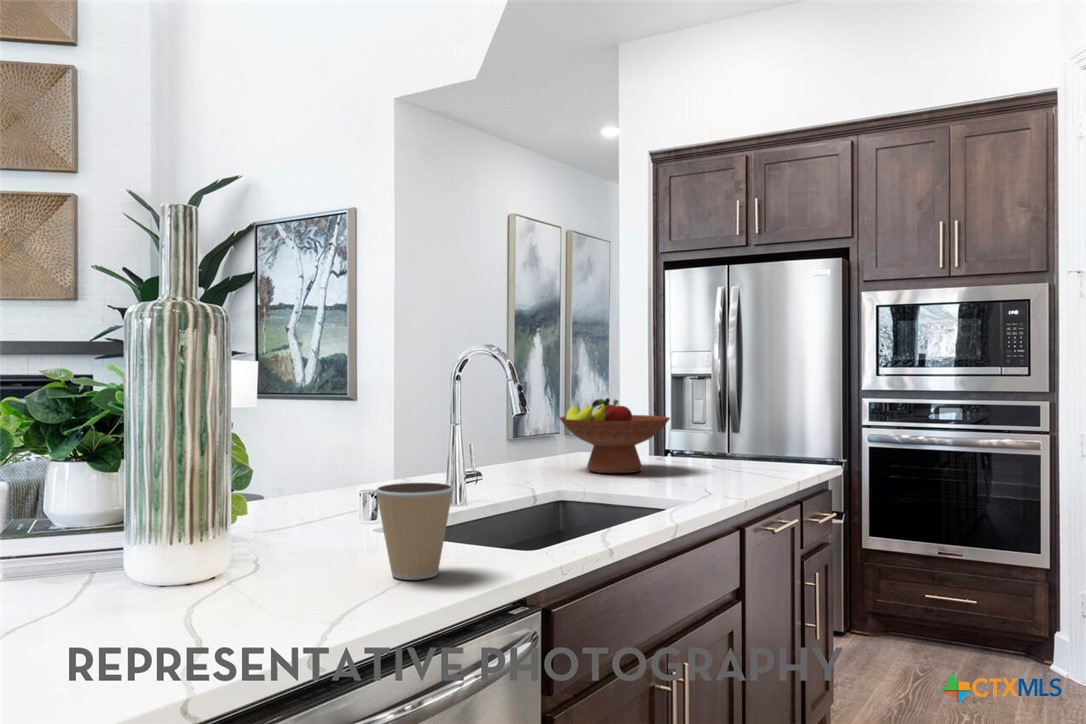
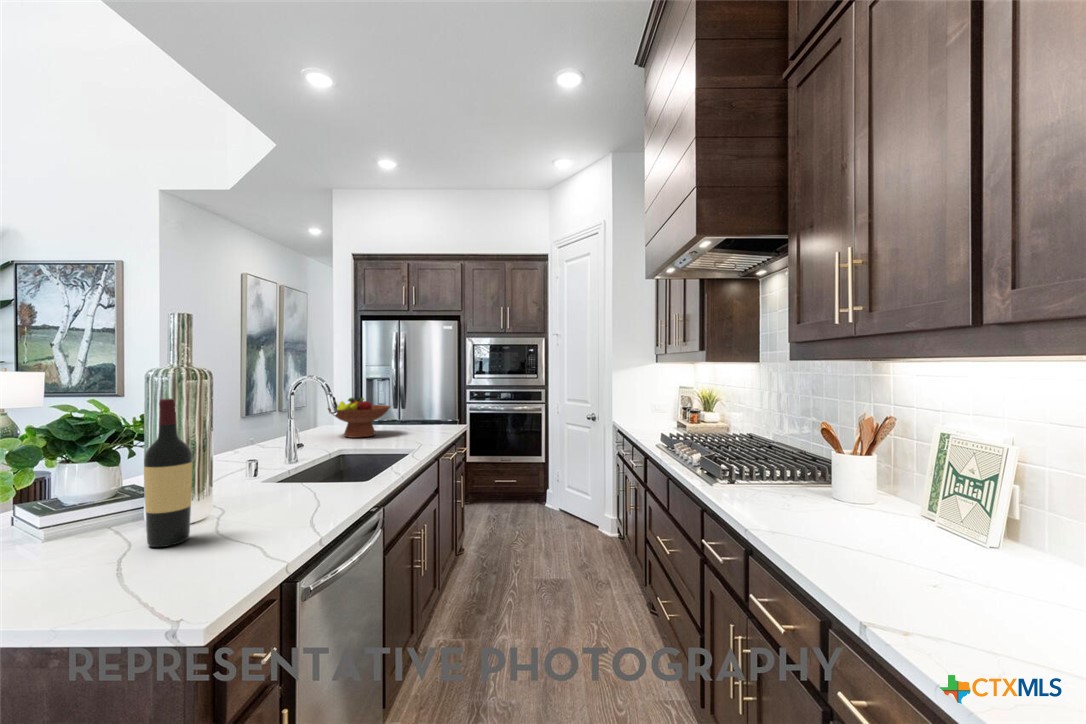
wine bottle: none [89,355,164,614] -> present [144,399,192,547]
coffee cup: present [375,483,454,580] -> none [298,453,342,504]

